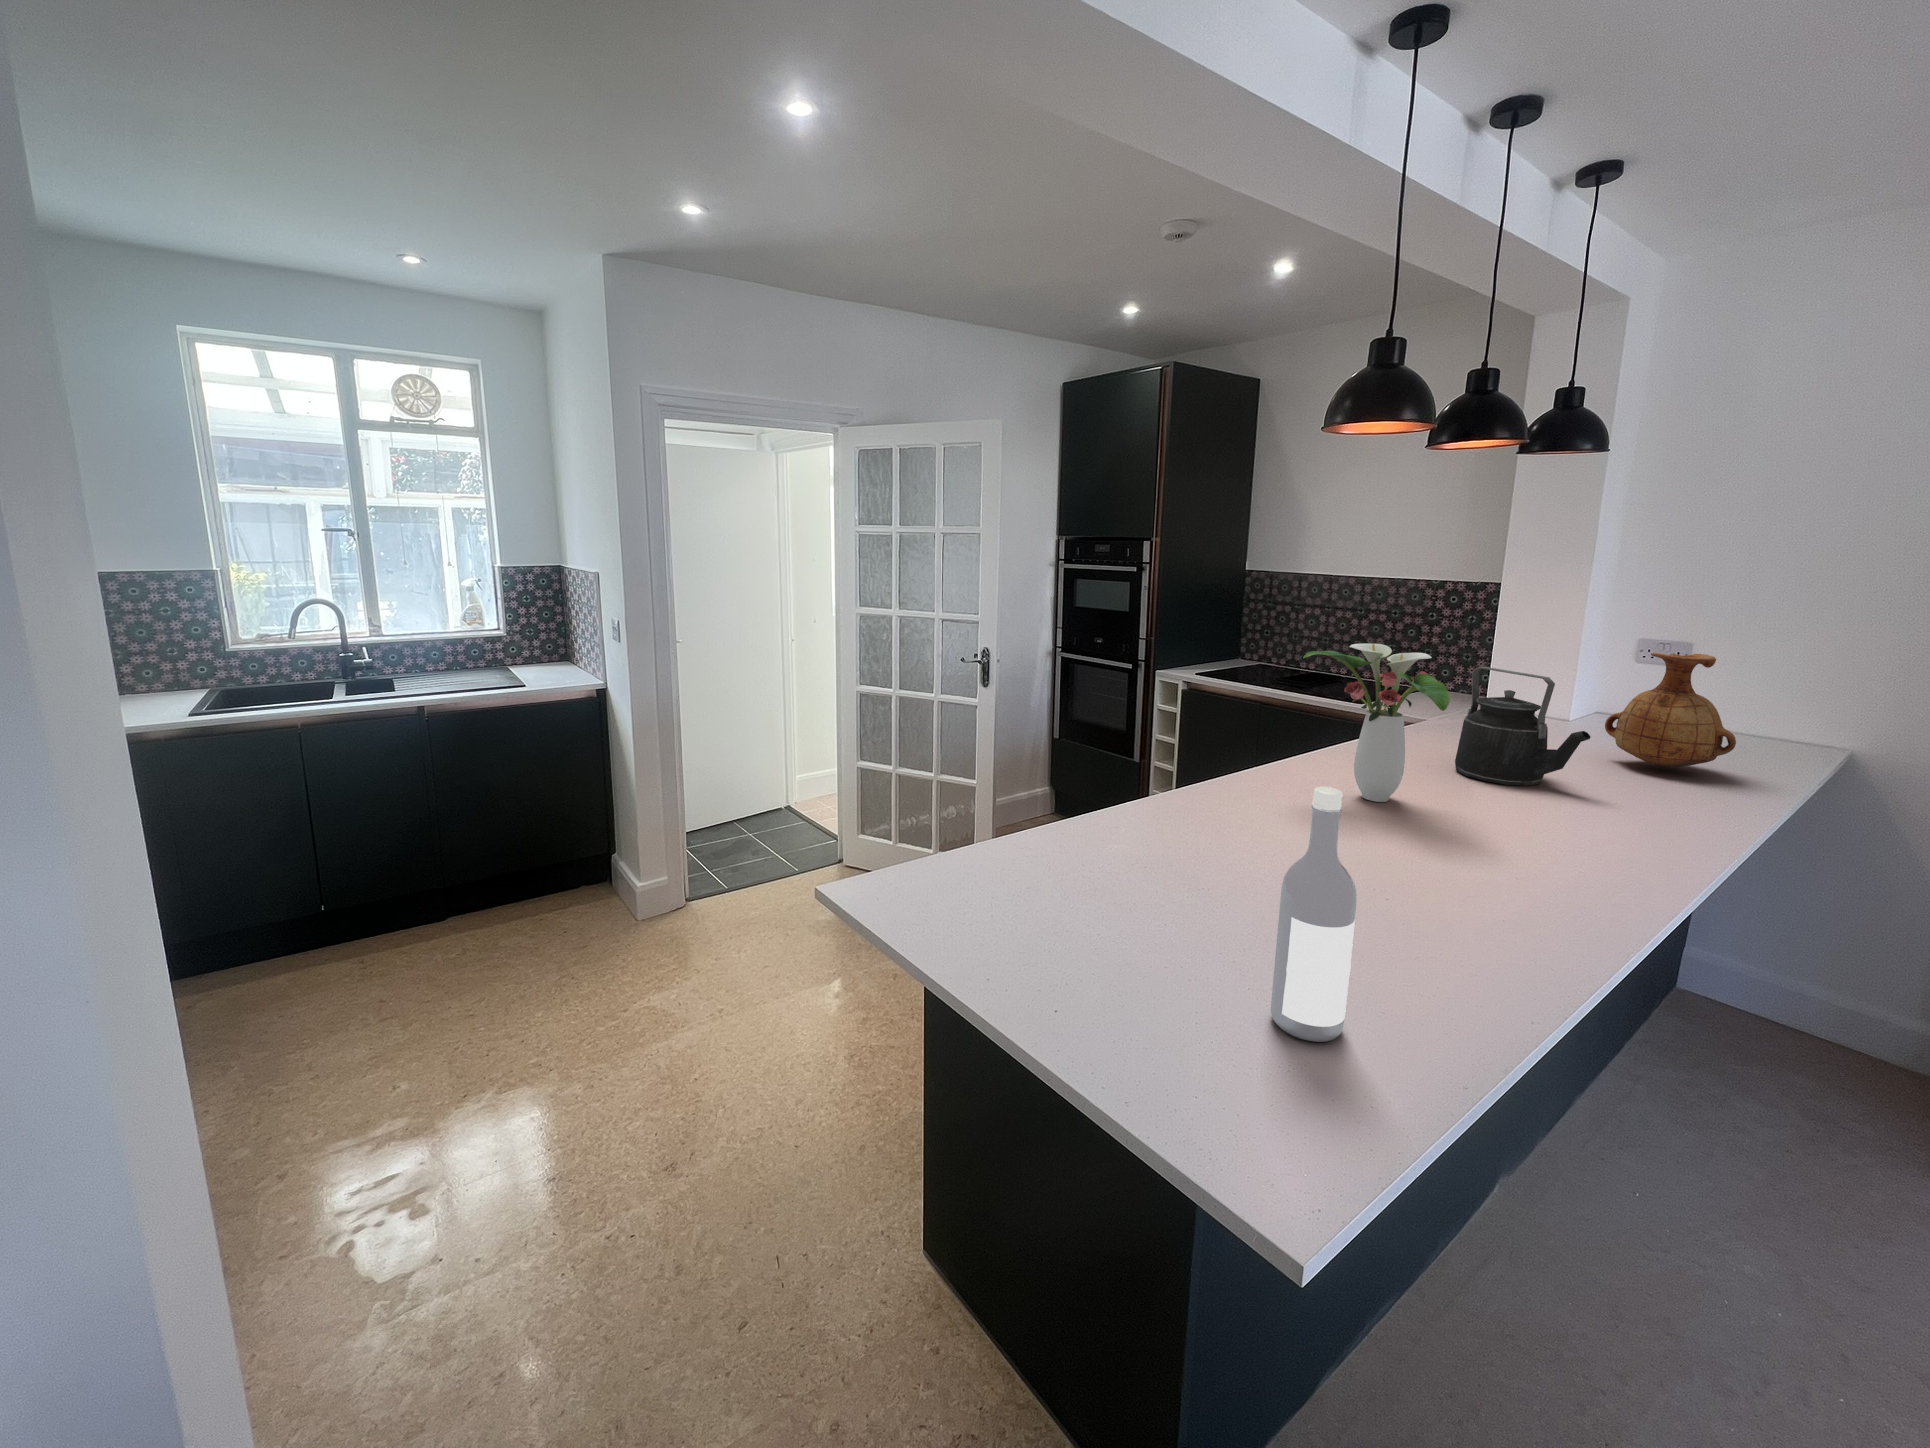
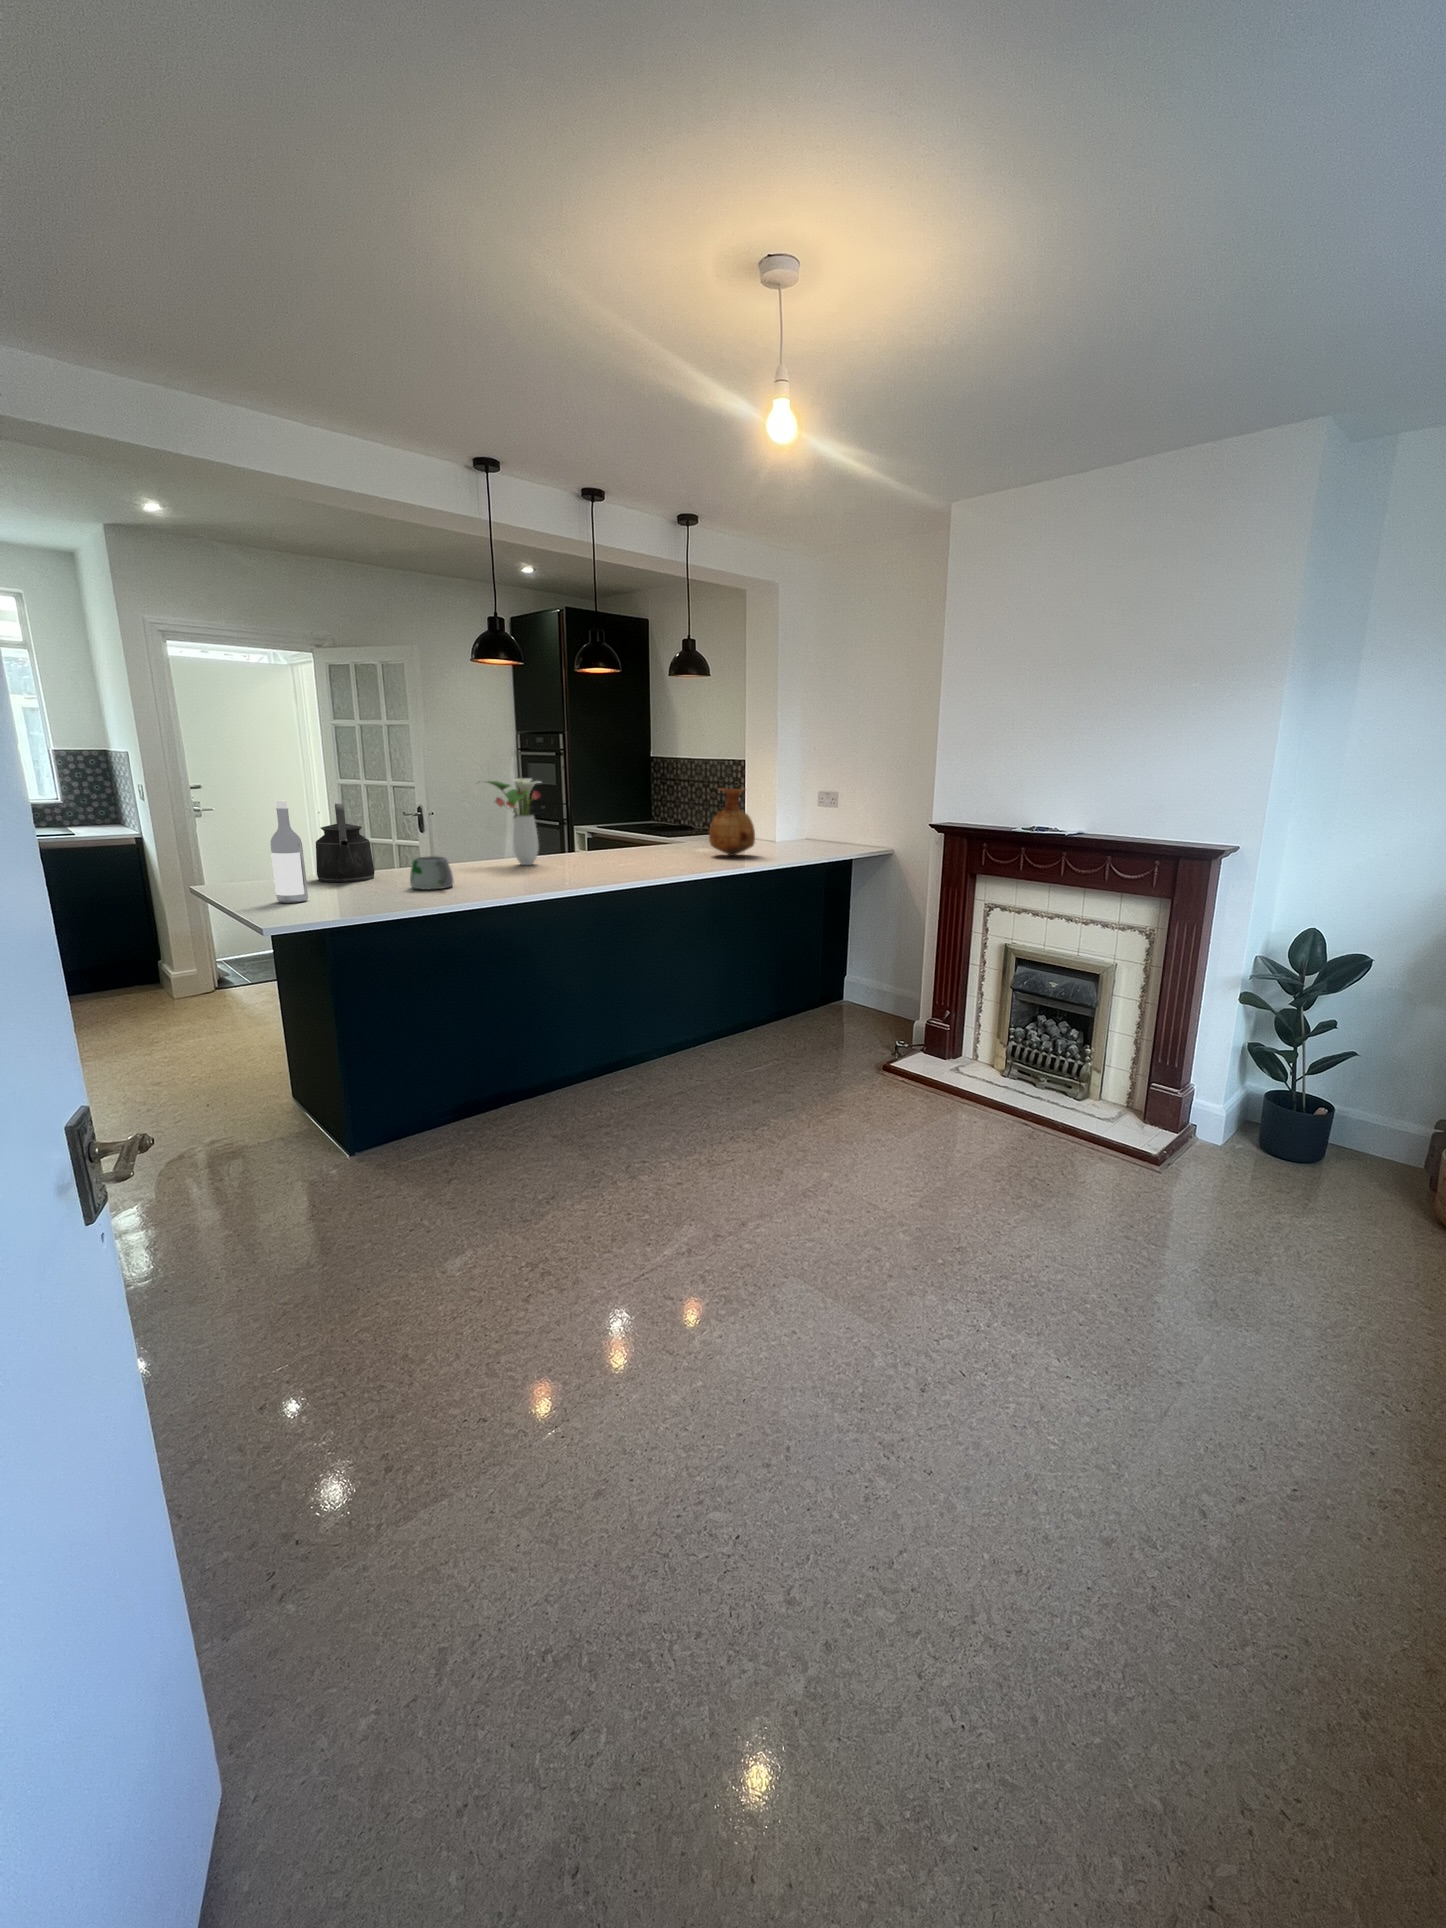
kettle: present [1455,667,1590,786] -> present [316,804,375,882]
mug: none [1402,853,1544,962] -> present [410,856,453,890]

